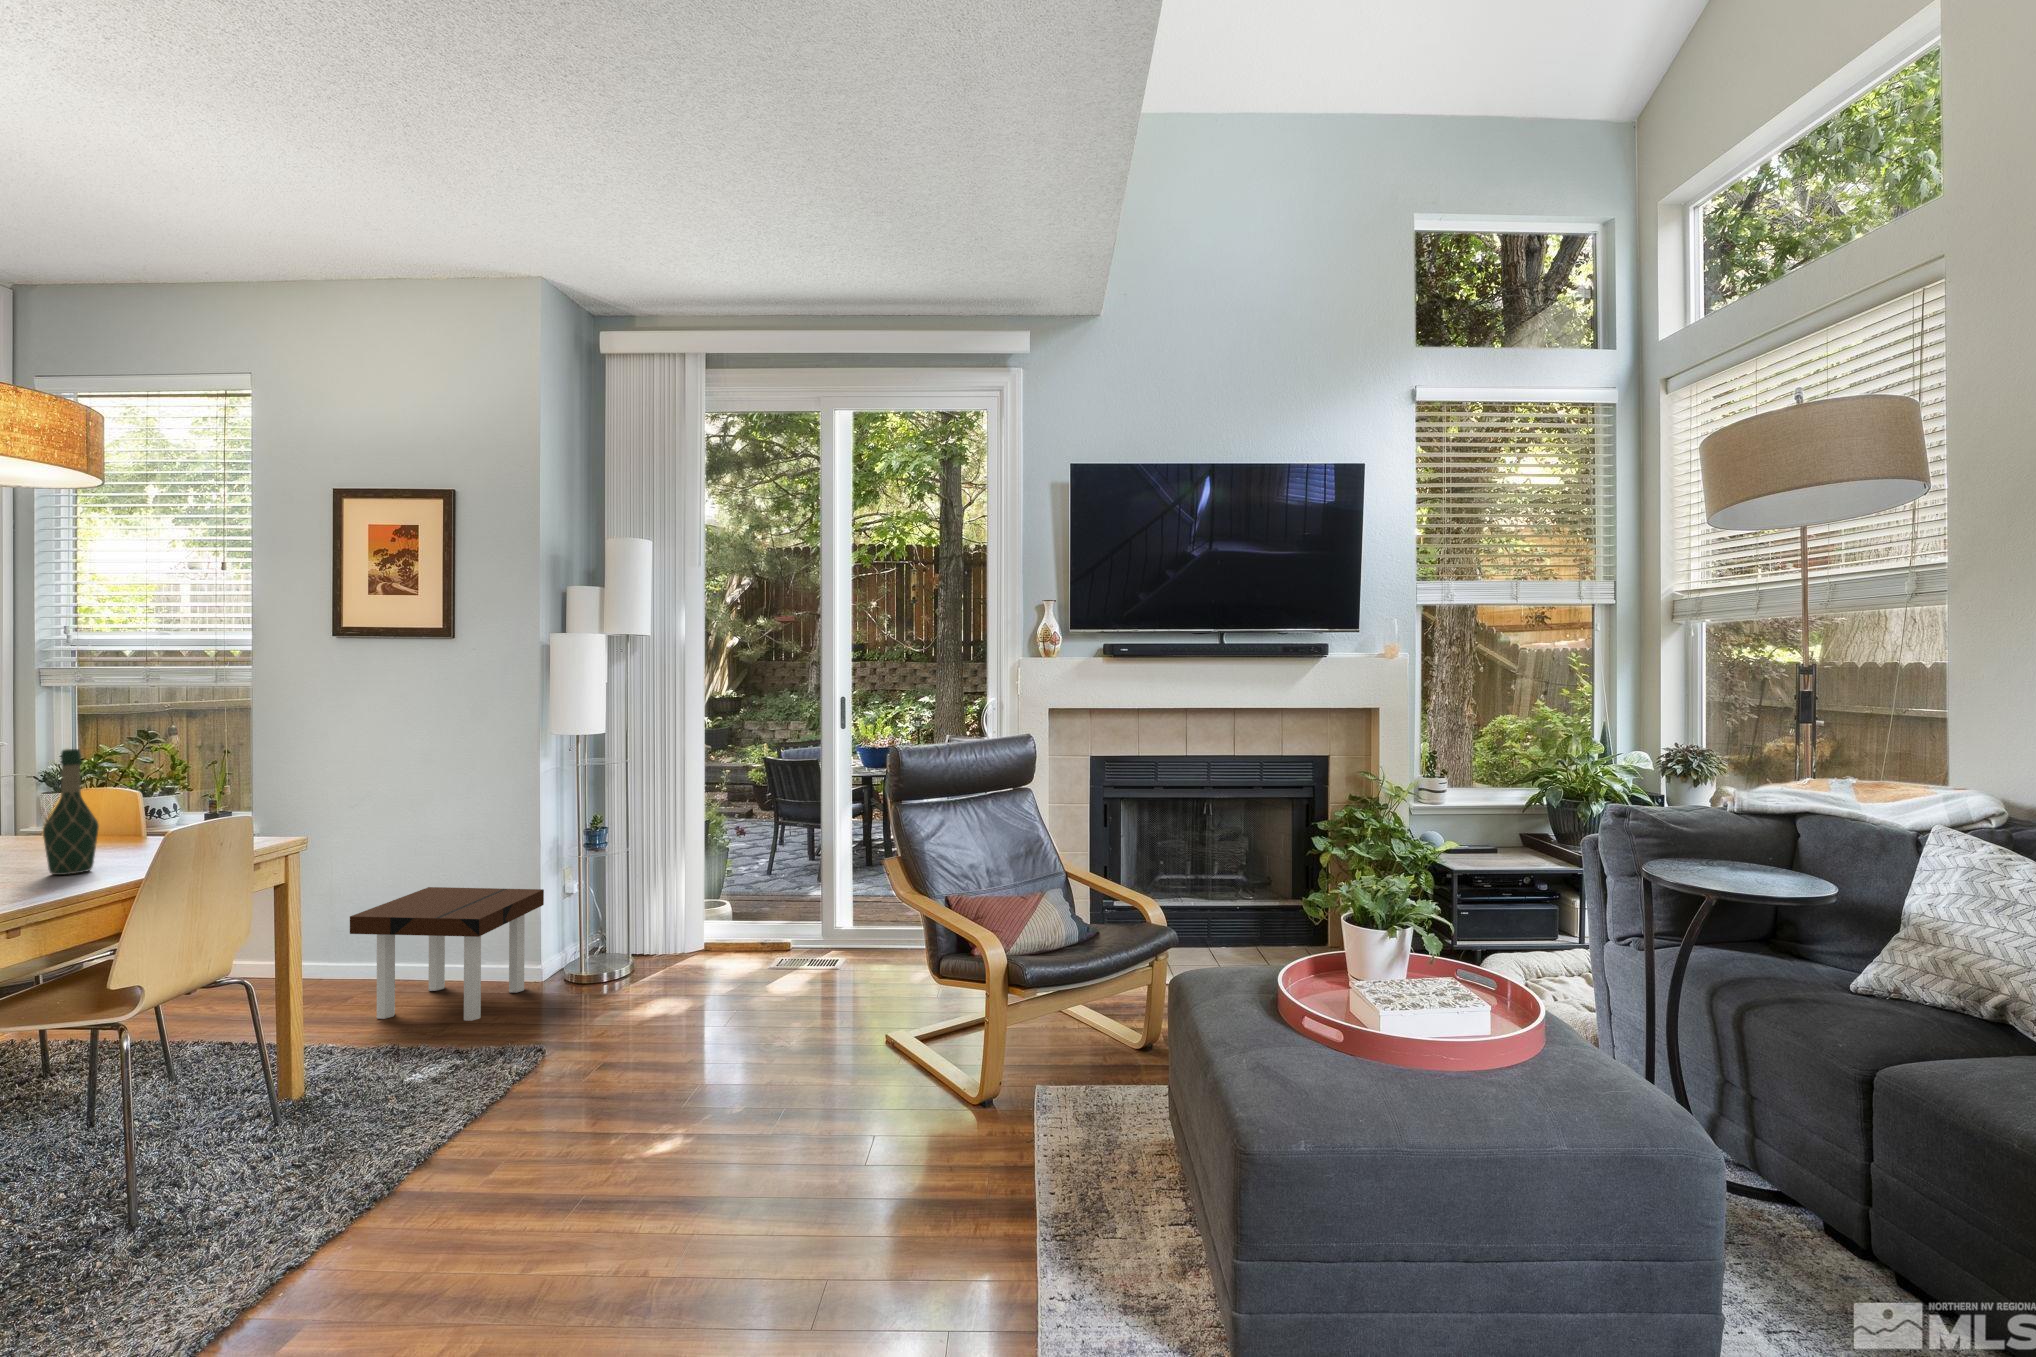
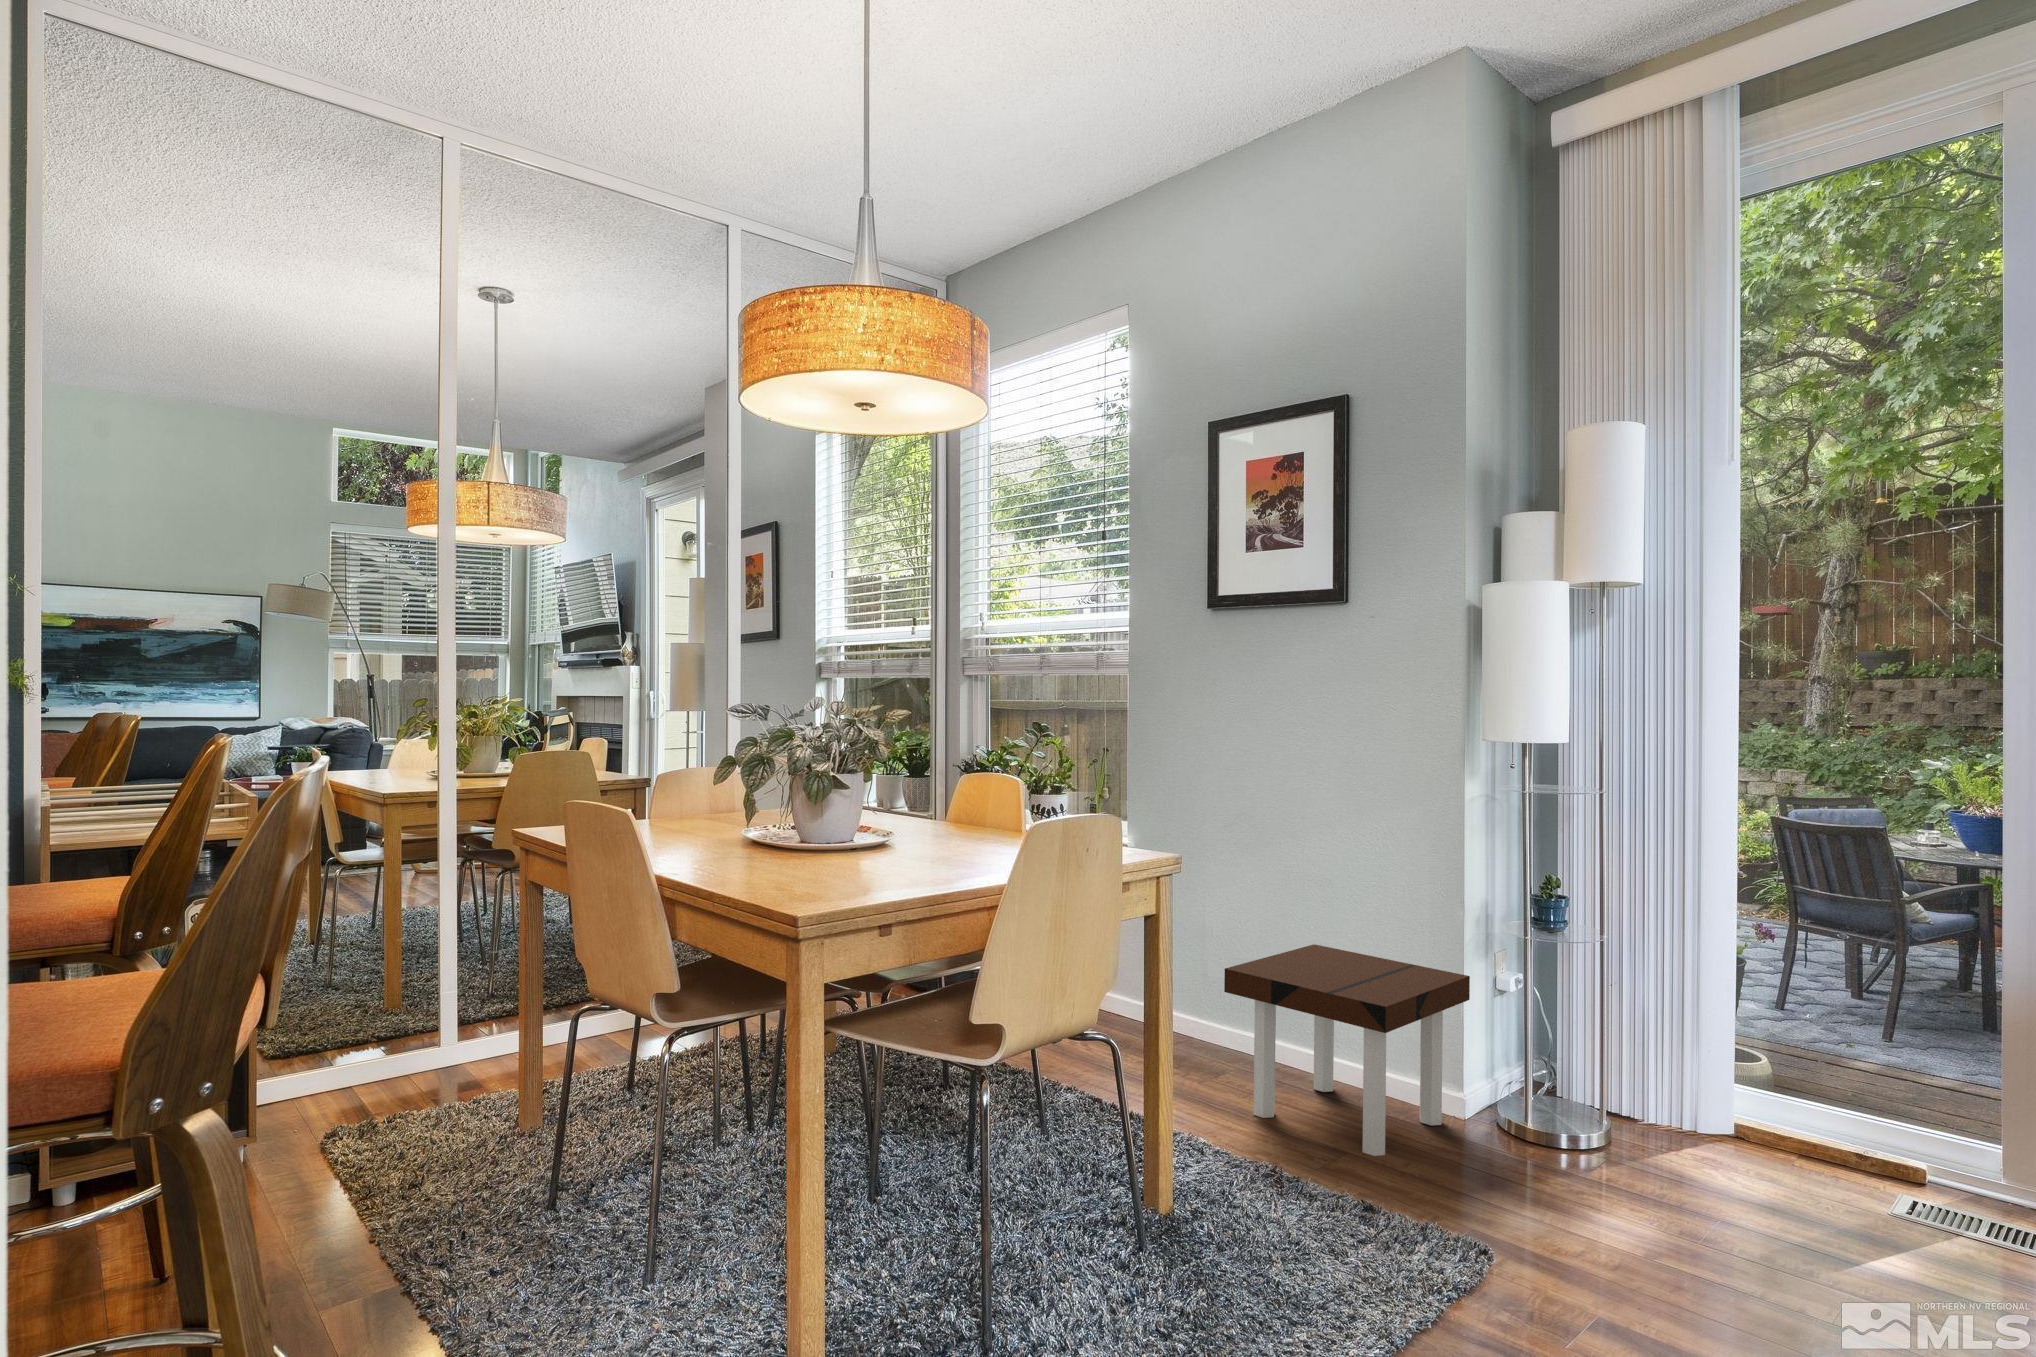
wine bottle: present [43,749,99,875] -> none [926,715,973,867]

